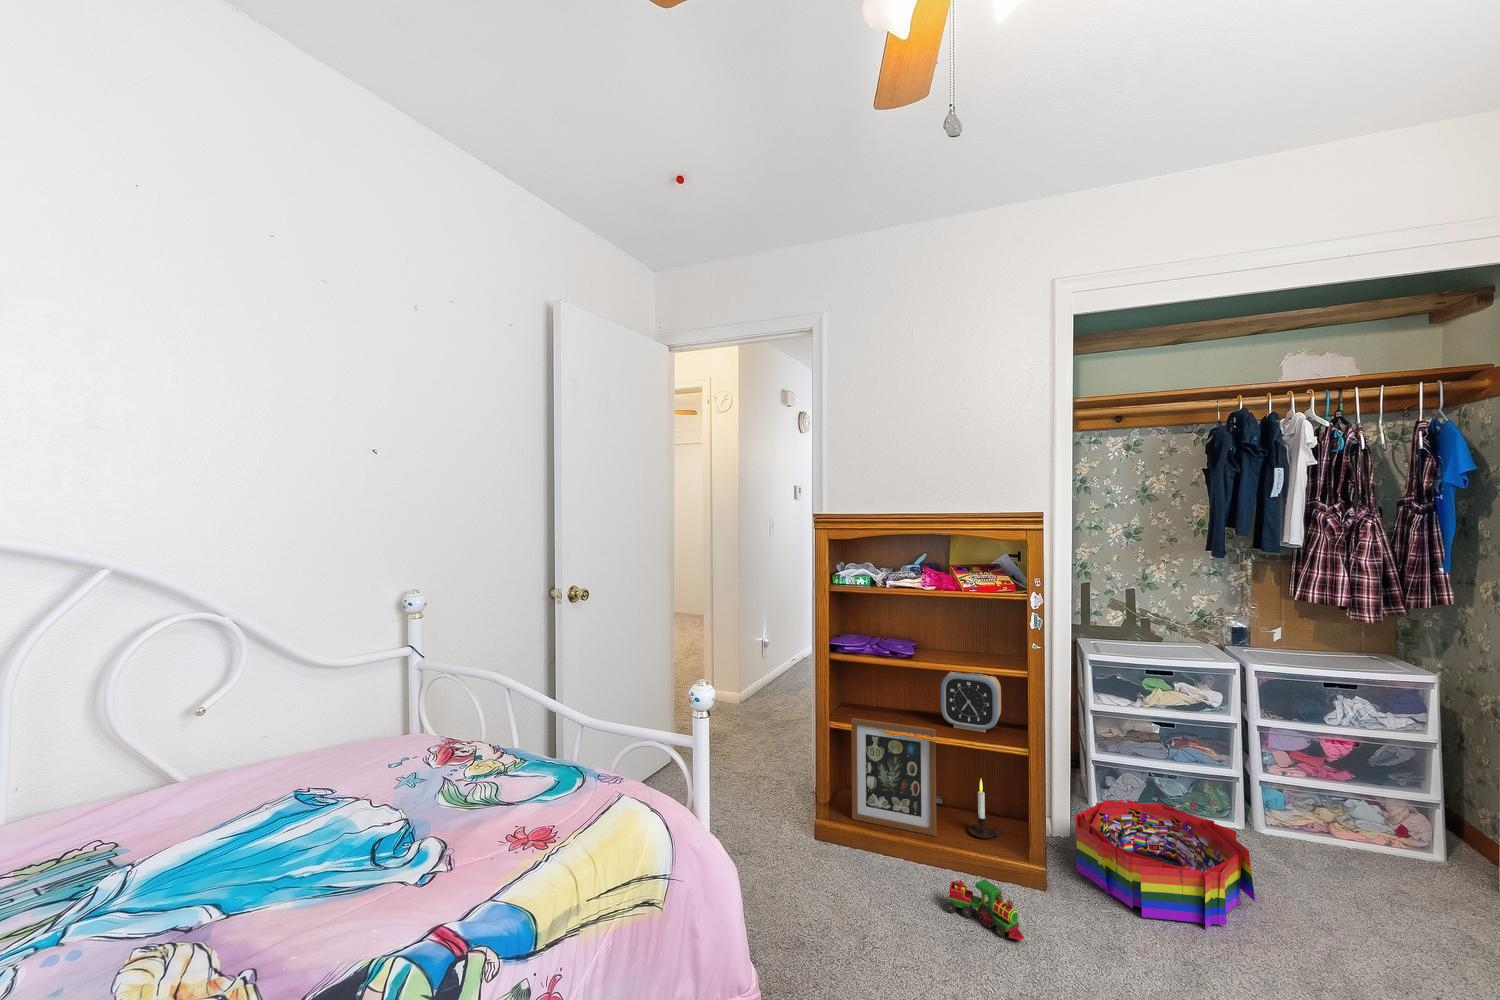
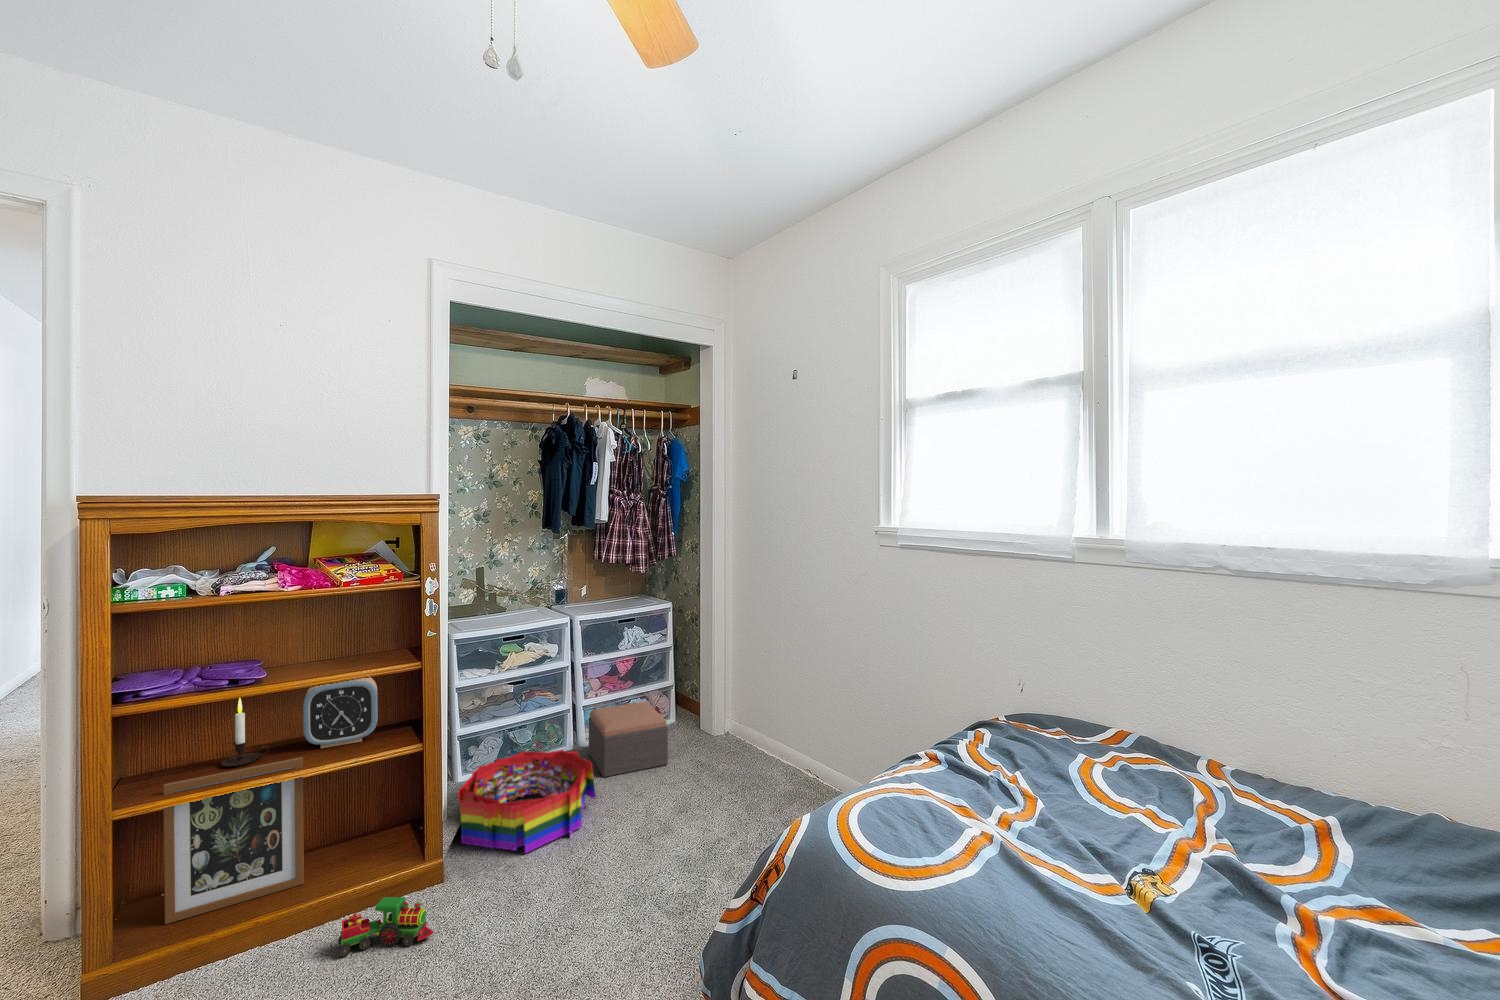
candle: present [968,779,1002,838] -> present [221,698,269,767]
footstool: none [1267,789,1407,912] -> present [589,702,668,777]

